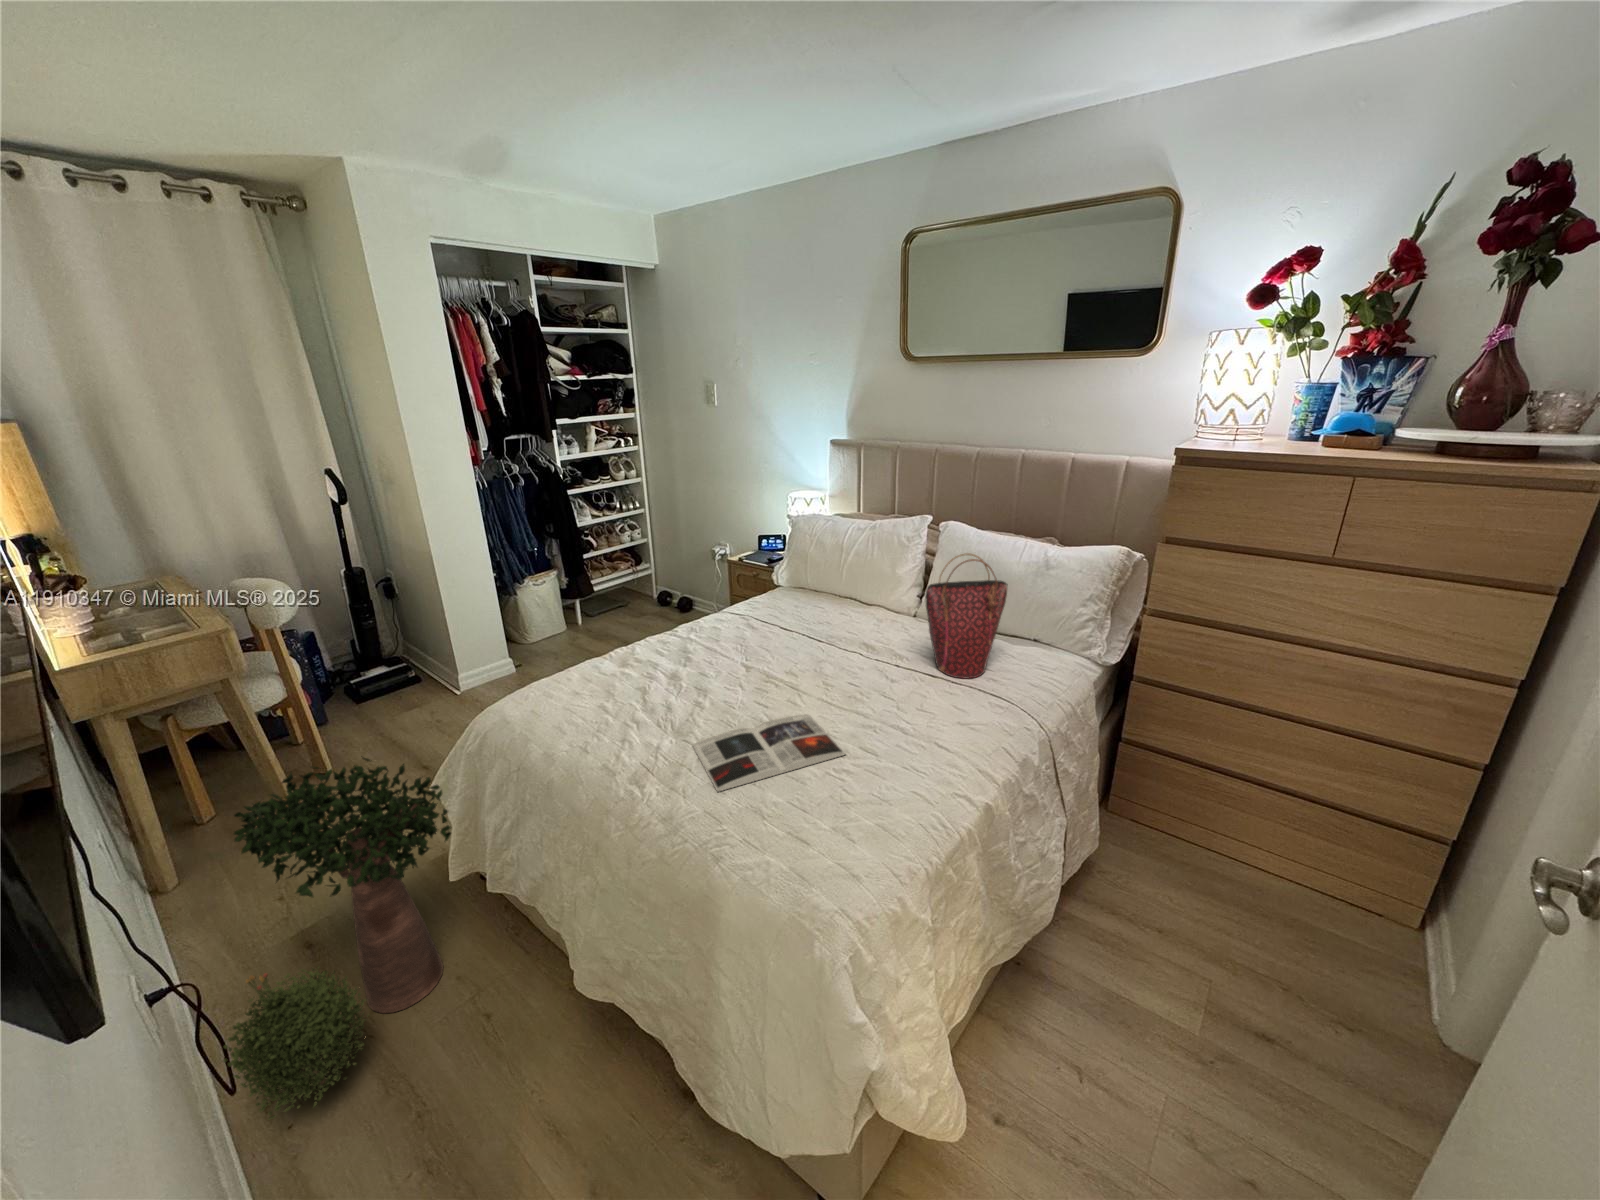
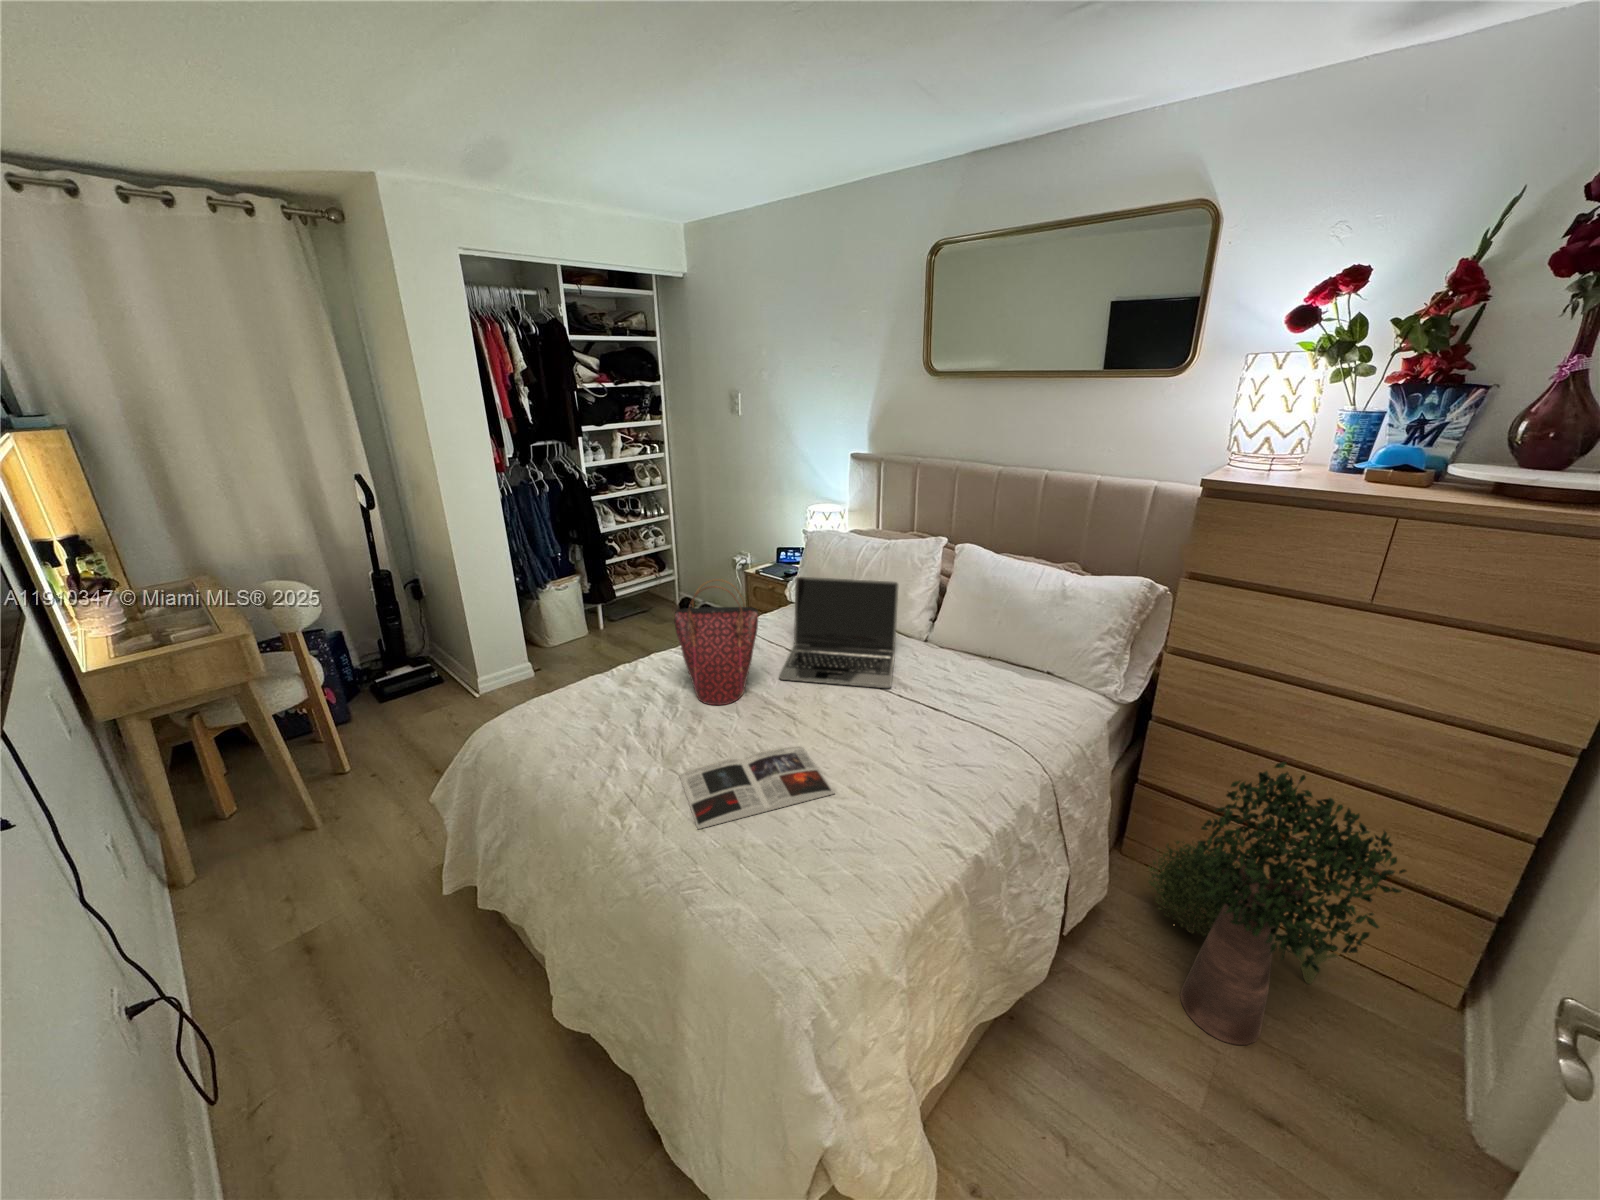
handbag: present [925,553,1008,678] -> present [674,579,758,705]
laptop: none [778,556,889,660] -> present [779,577,898,688]
potted plant: present [223,756,451,1119] -> present [1149,762,1406,1045]

